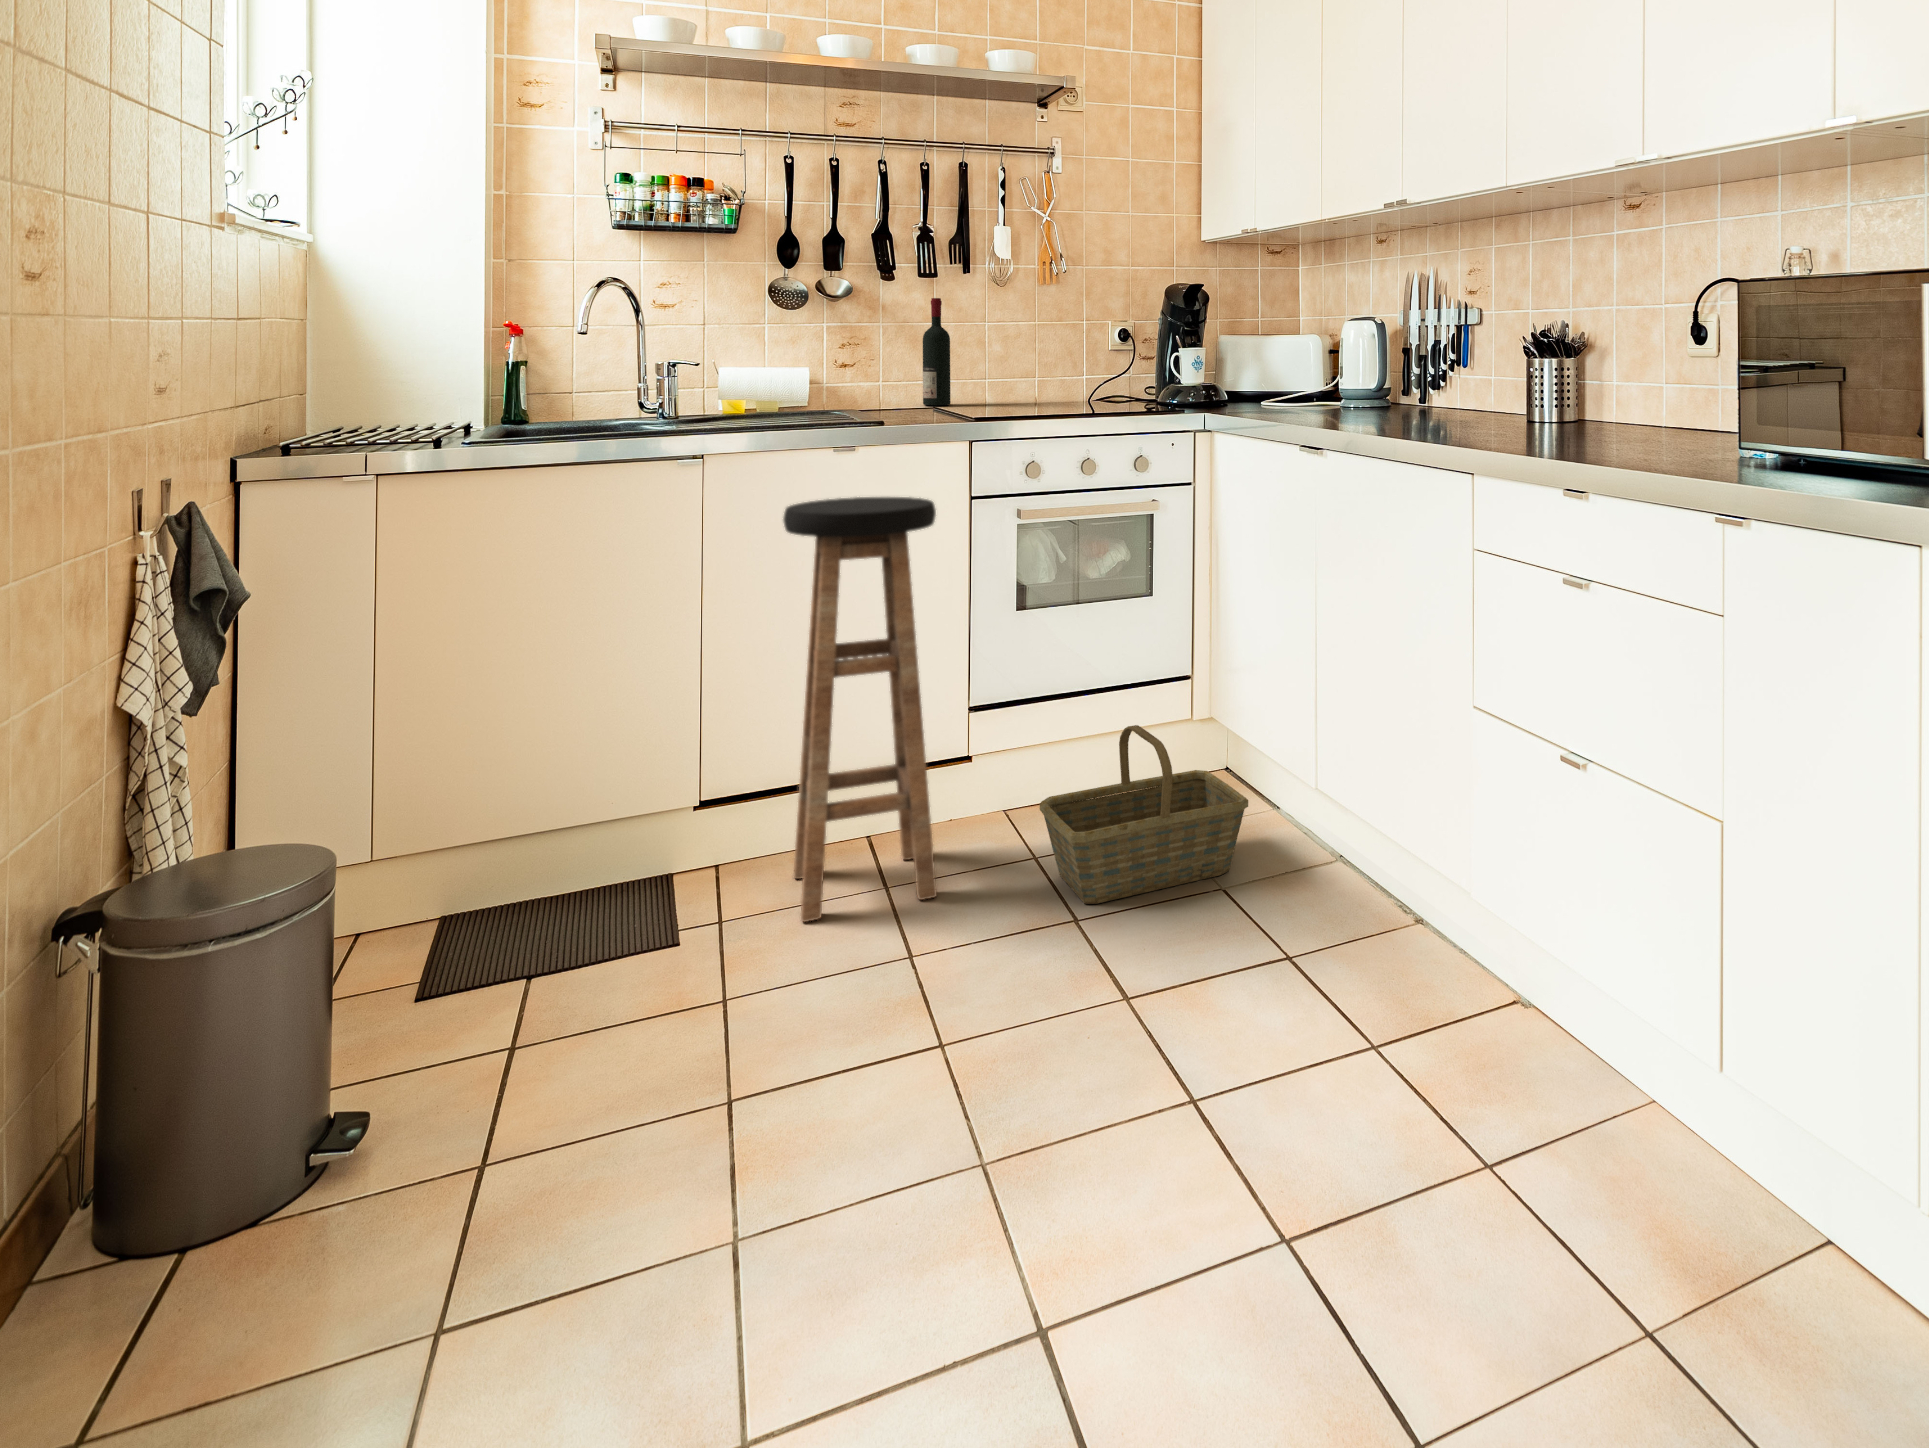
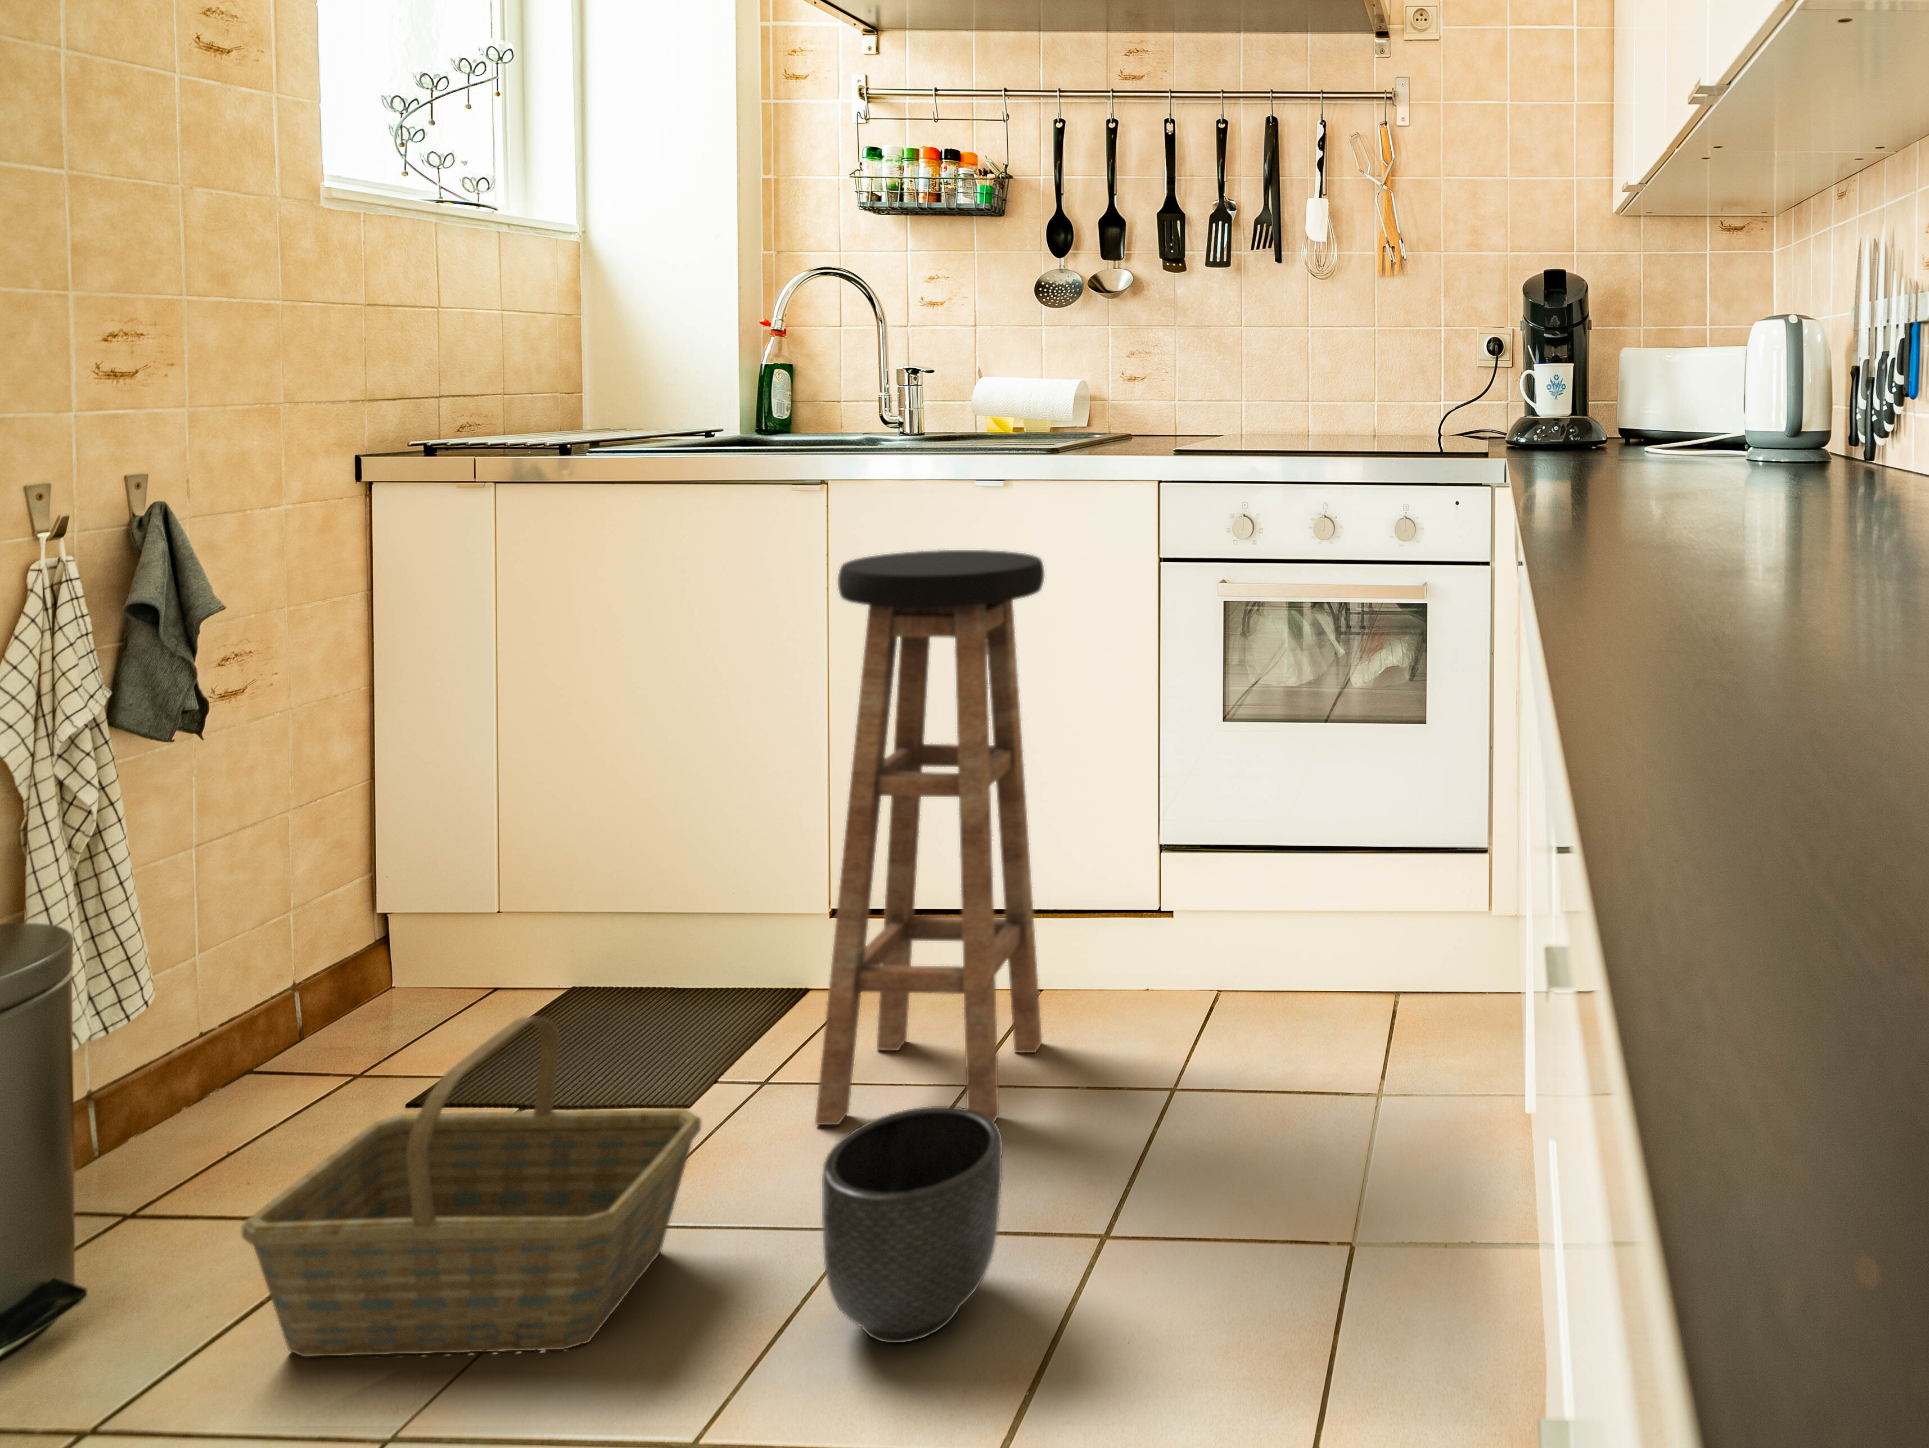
wine bottle: present [923,298,950,405] -> none [1207,293,1243,432]
basket: present [1040,725,1248,904] -> present [242,1017,701,1357]
planter: none [935,854,1049,996] -> present [822,1106,1003,1343]

